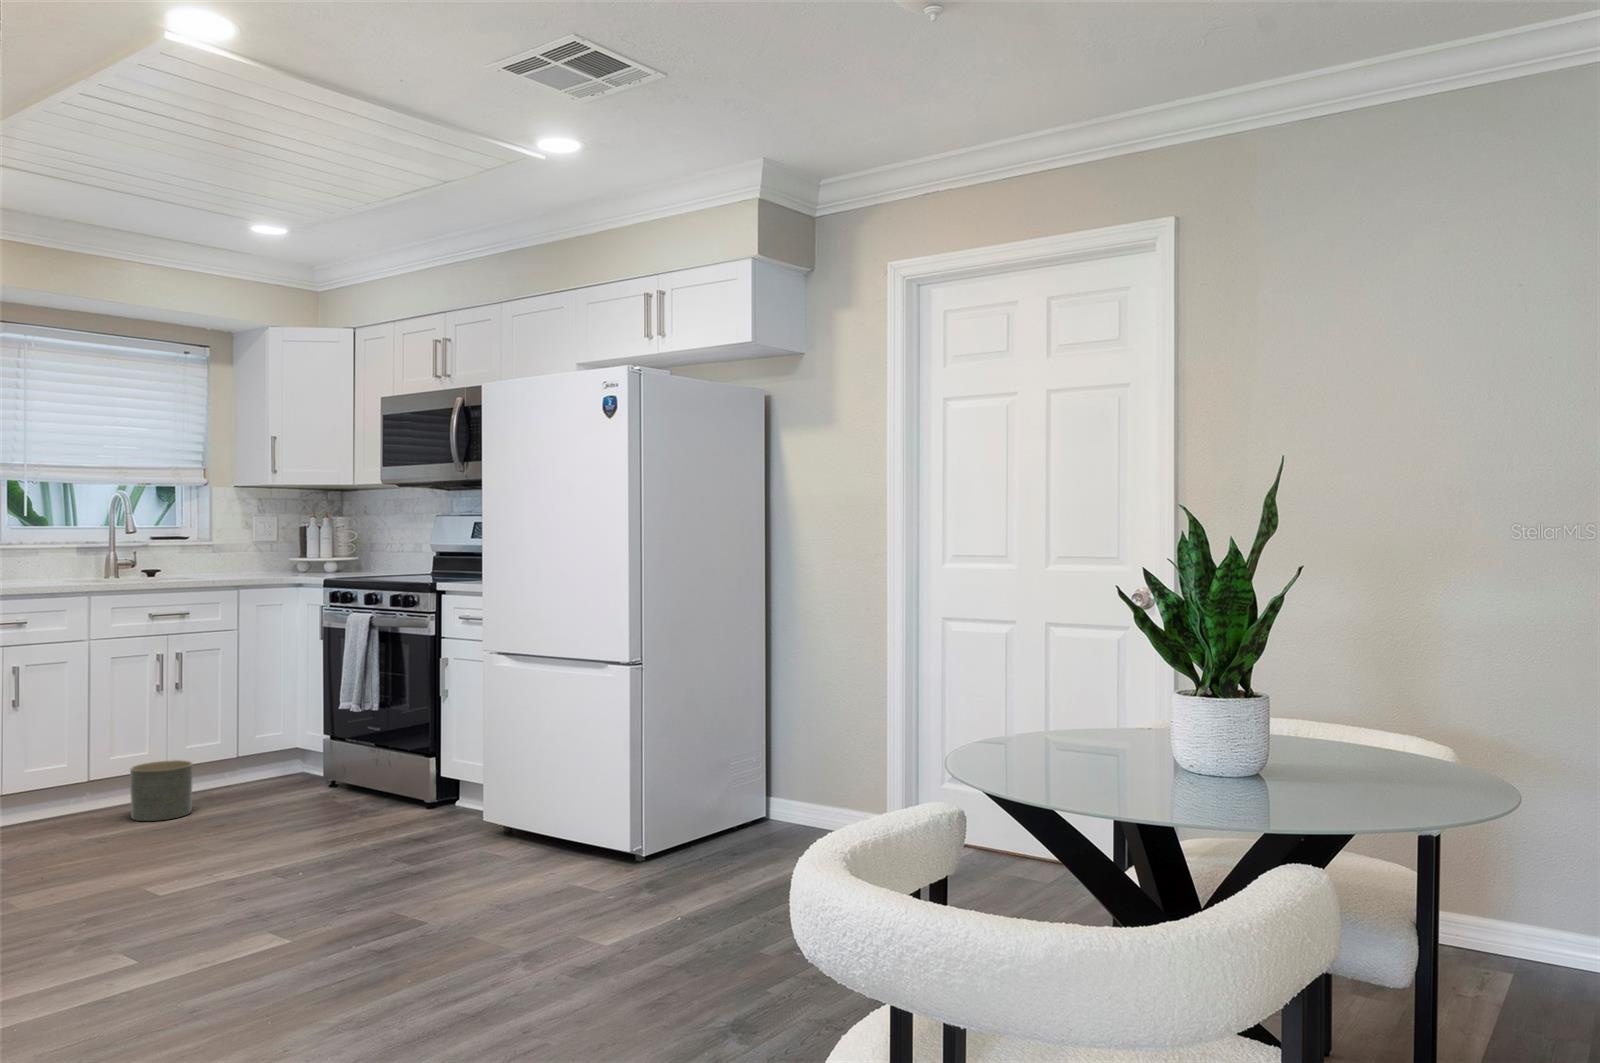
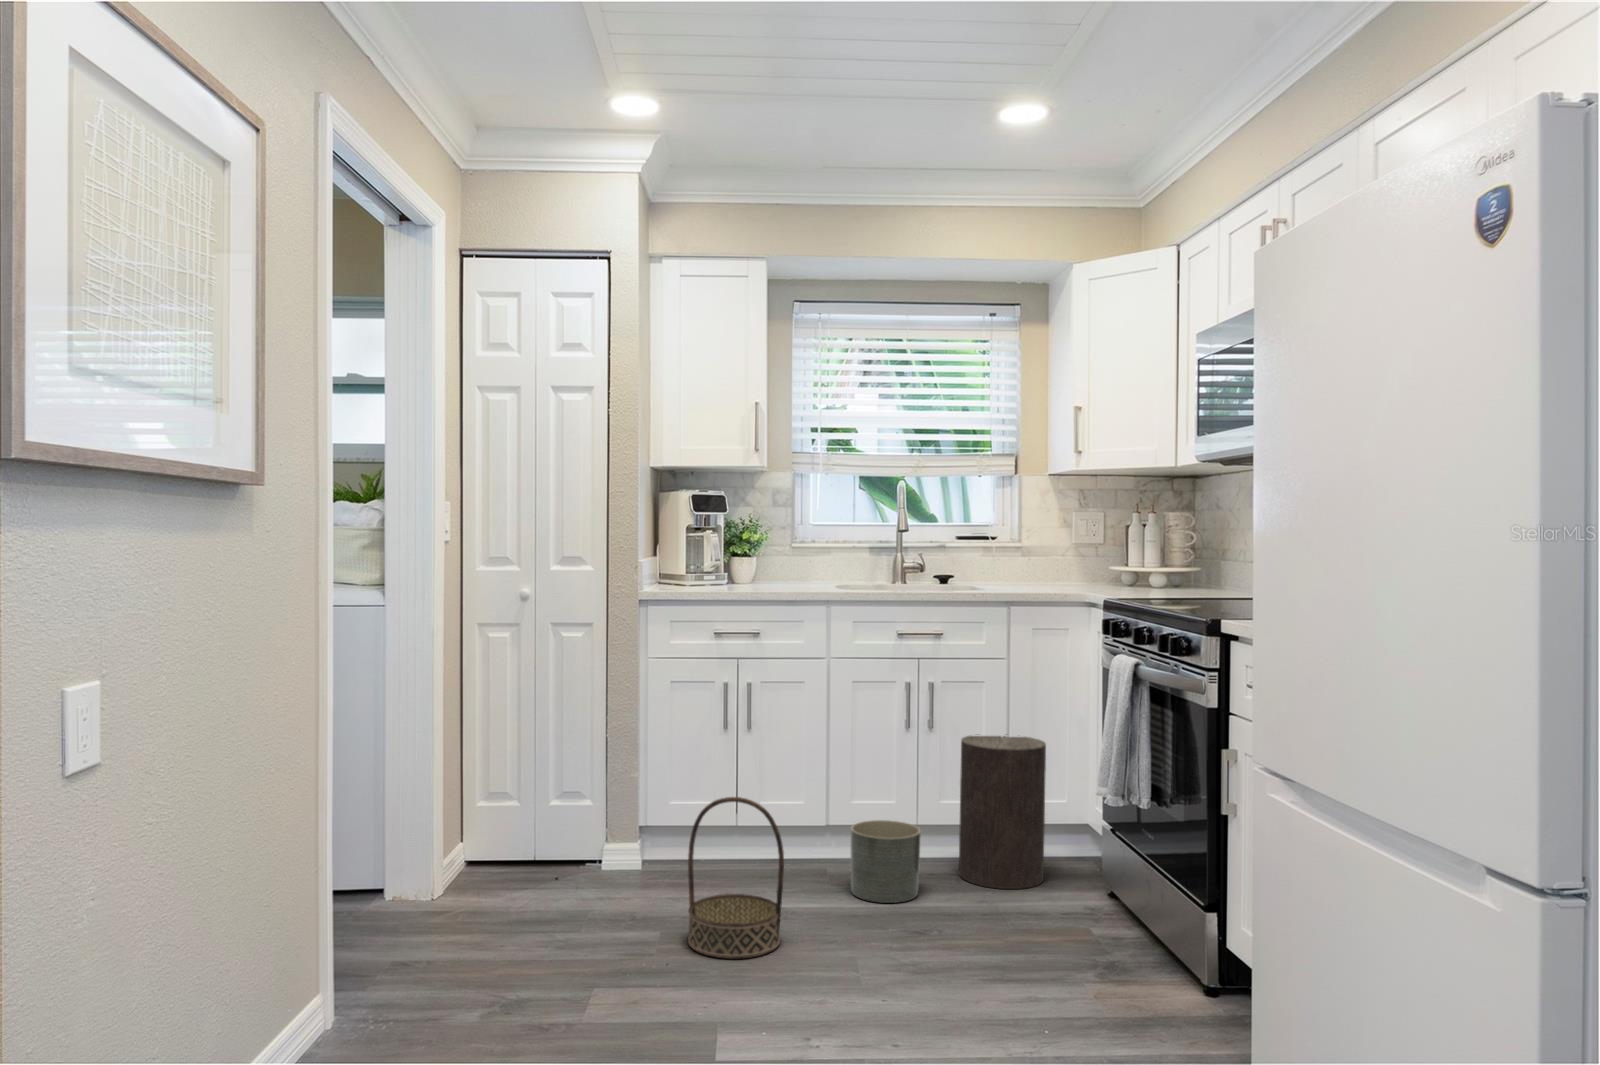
stool: none [206,686,276,798] -> present [959,734,1046,889]
basket: none [28,745,122,869] -> present [688,797,784,959]

